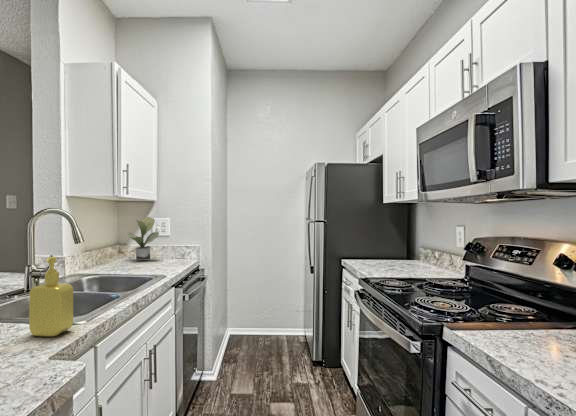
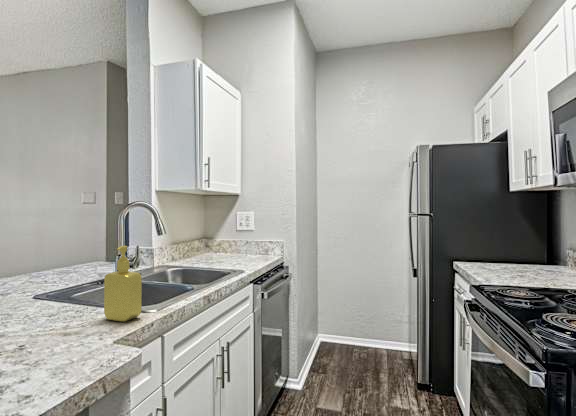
potted plant: present [125,217,159,260] -> none [211,210,244,255]

